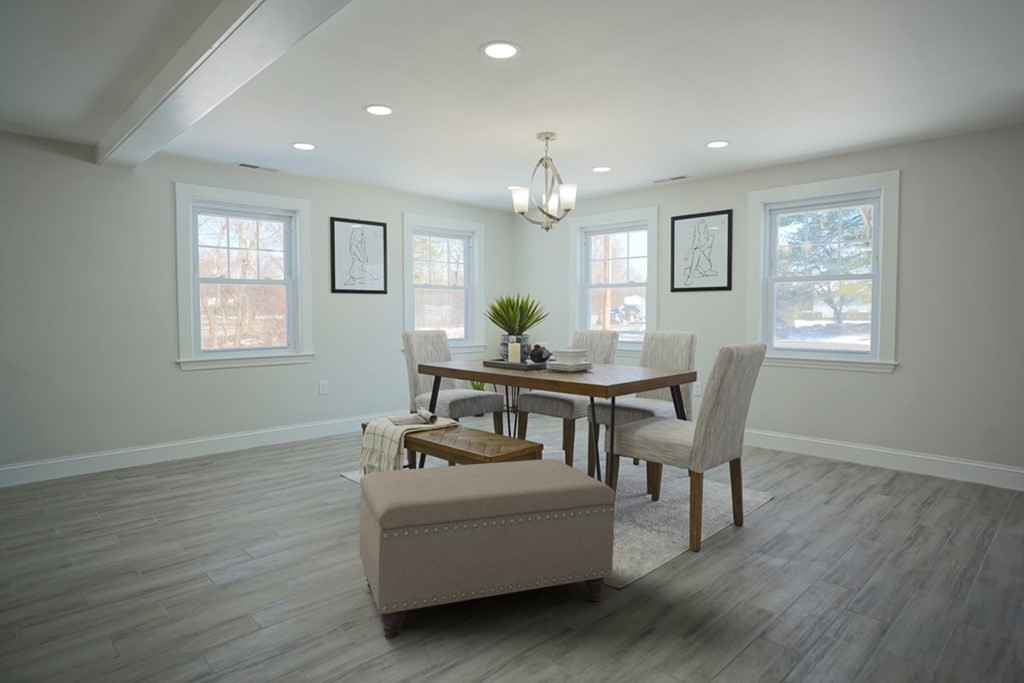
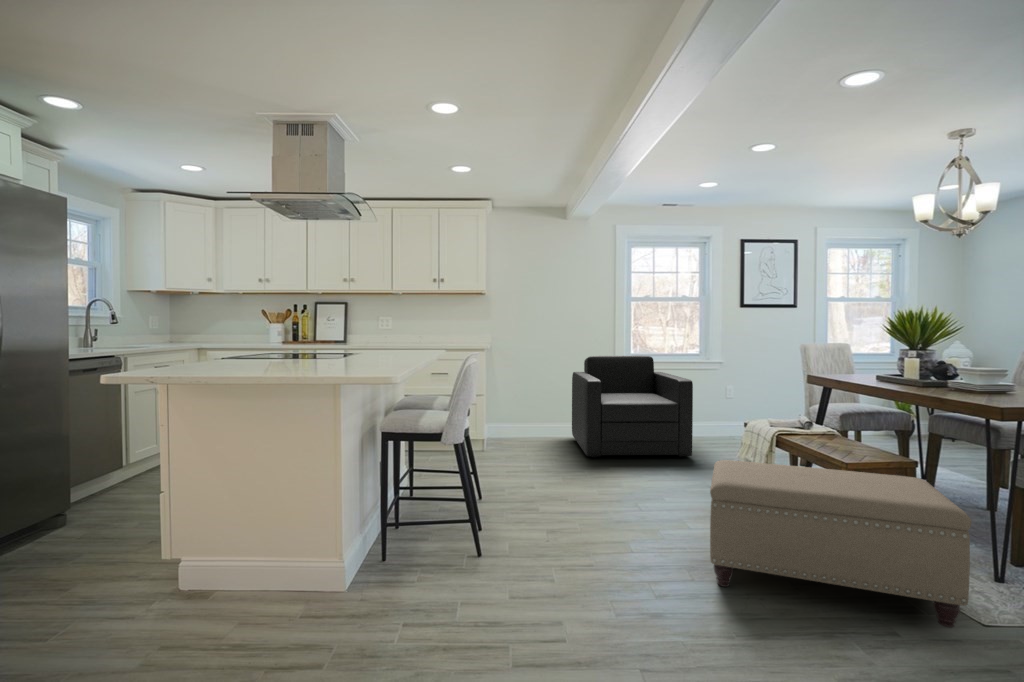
armchair: none [97,345,289,497] -> present [572,356,693,458]

